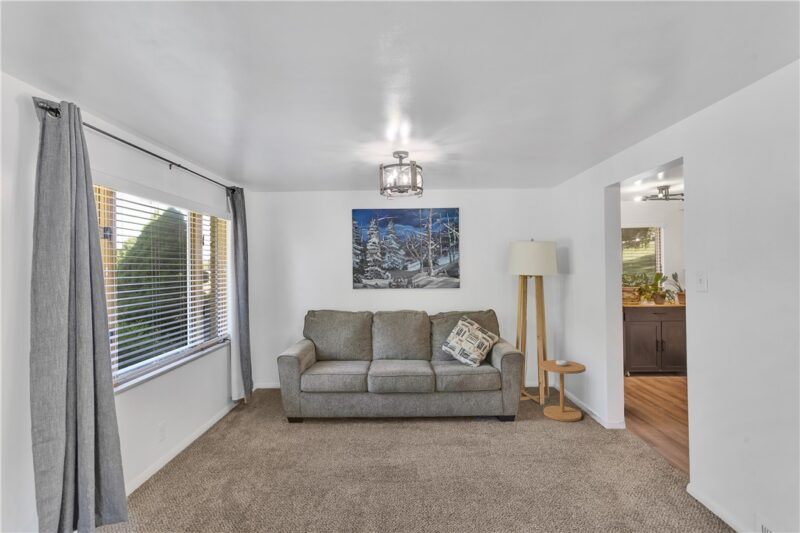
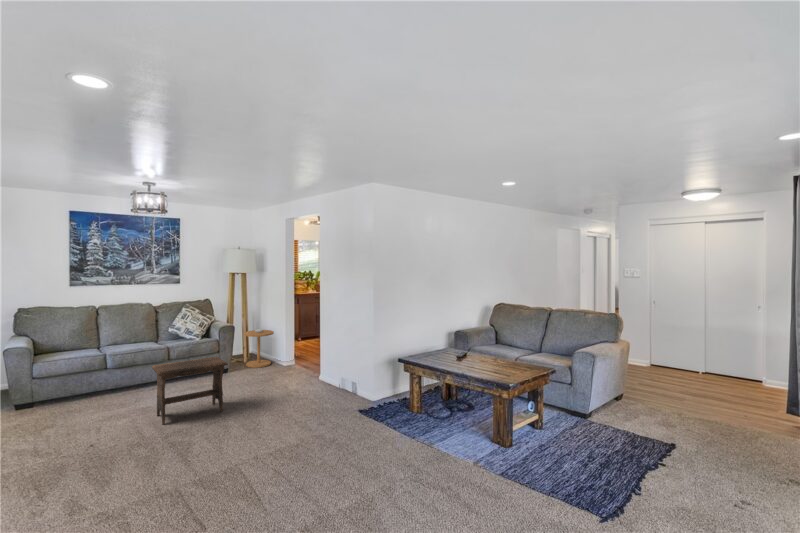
footstool: none [391,409,499,515] -> present [152,357,228,425]

